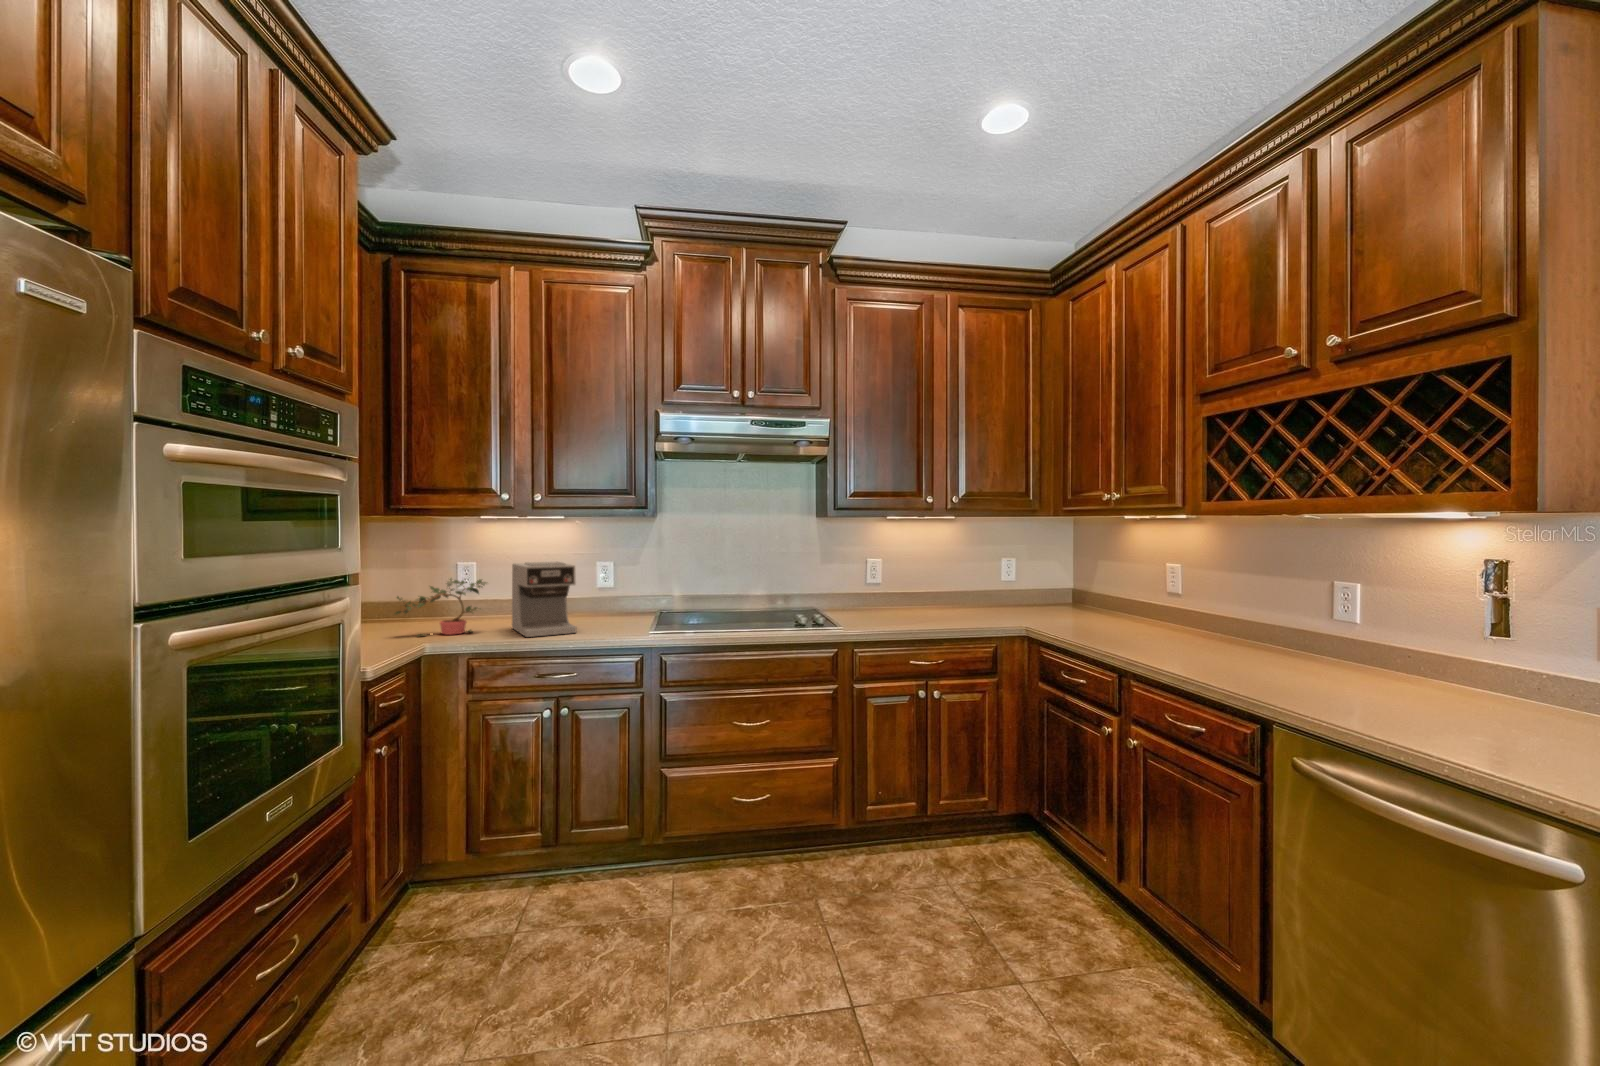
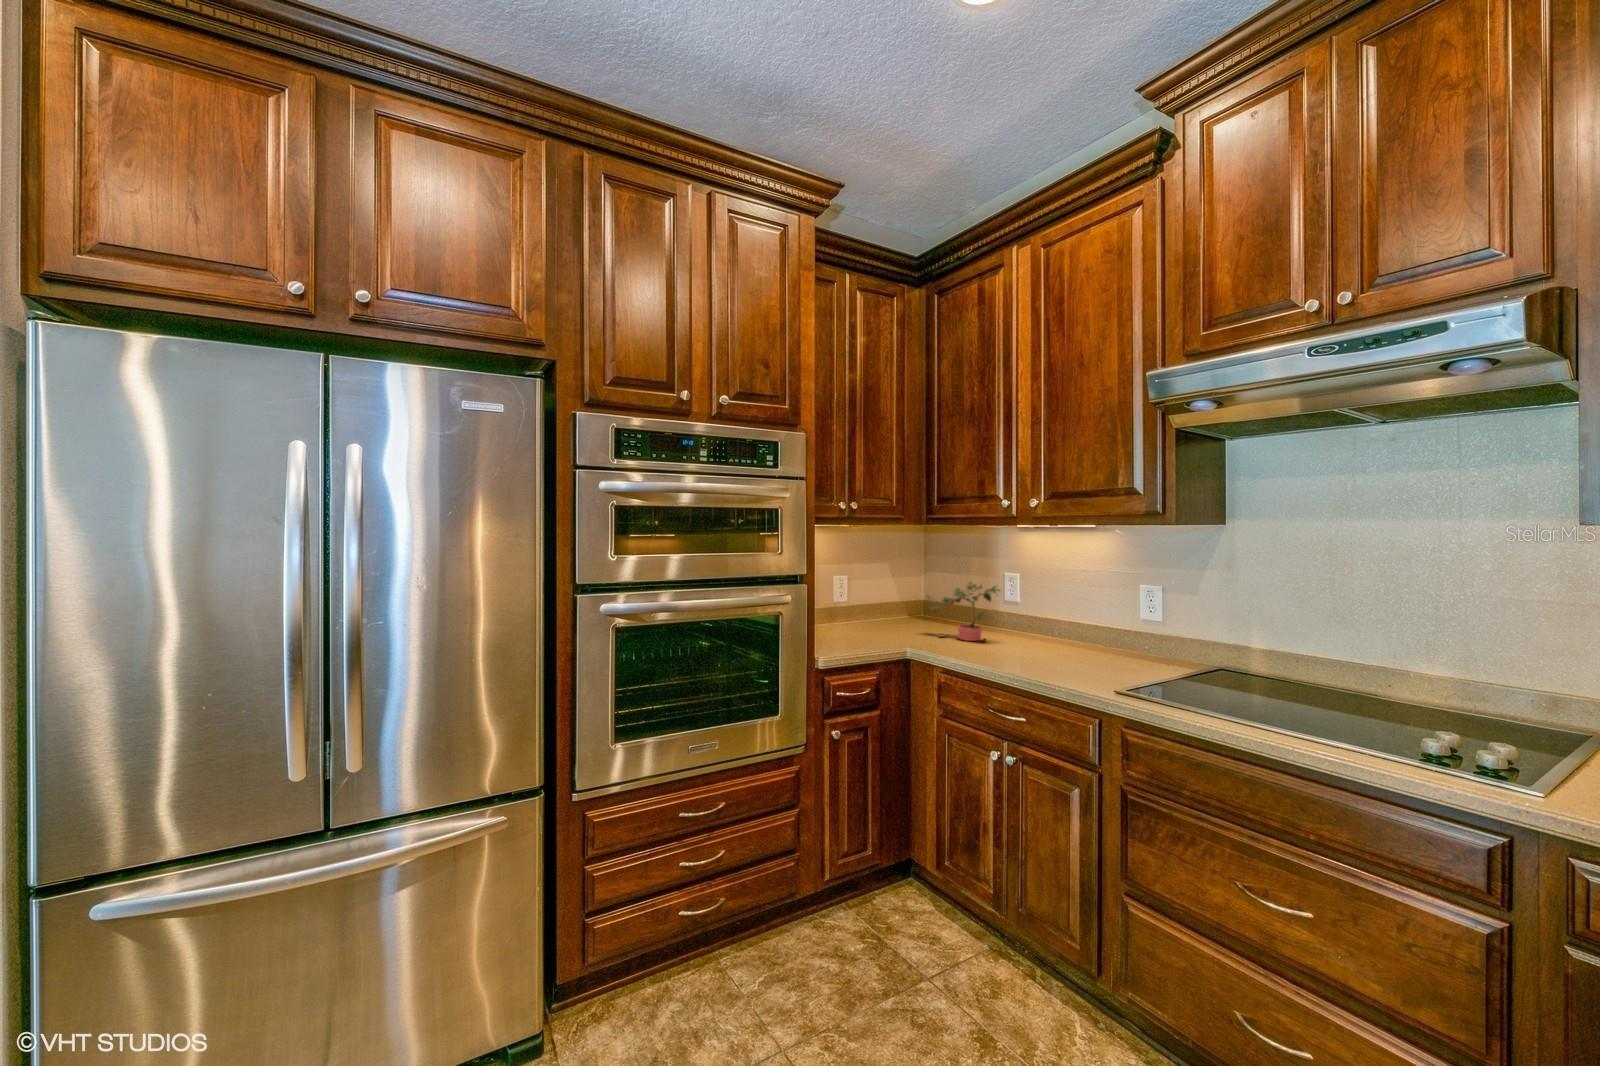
coffee maker: present [512,562,576,637] -> none [1007,571,1084,665]

